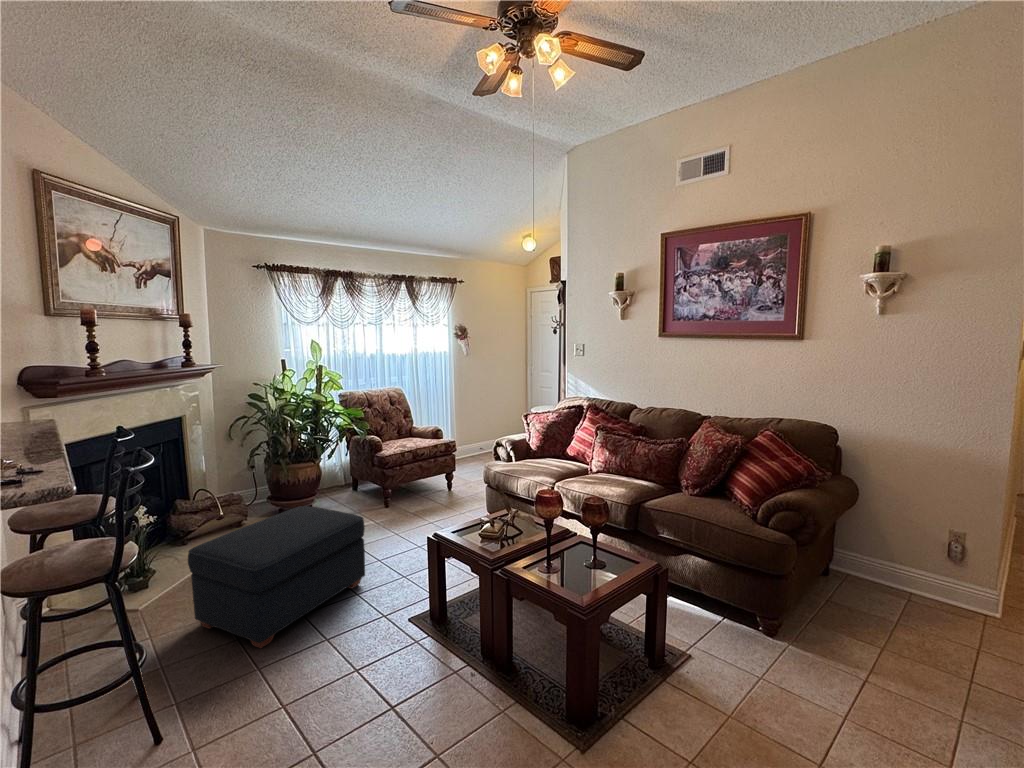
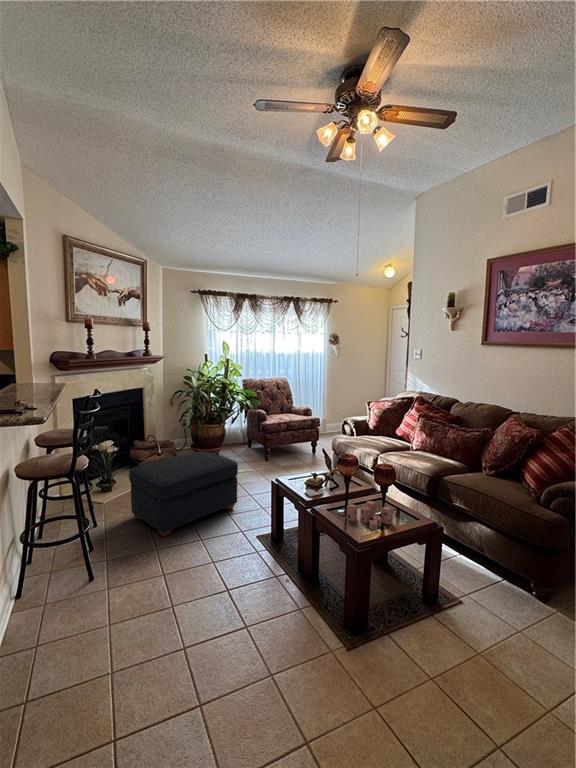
candle: none [550,549,608,588] -> present [347,501,393,530]

